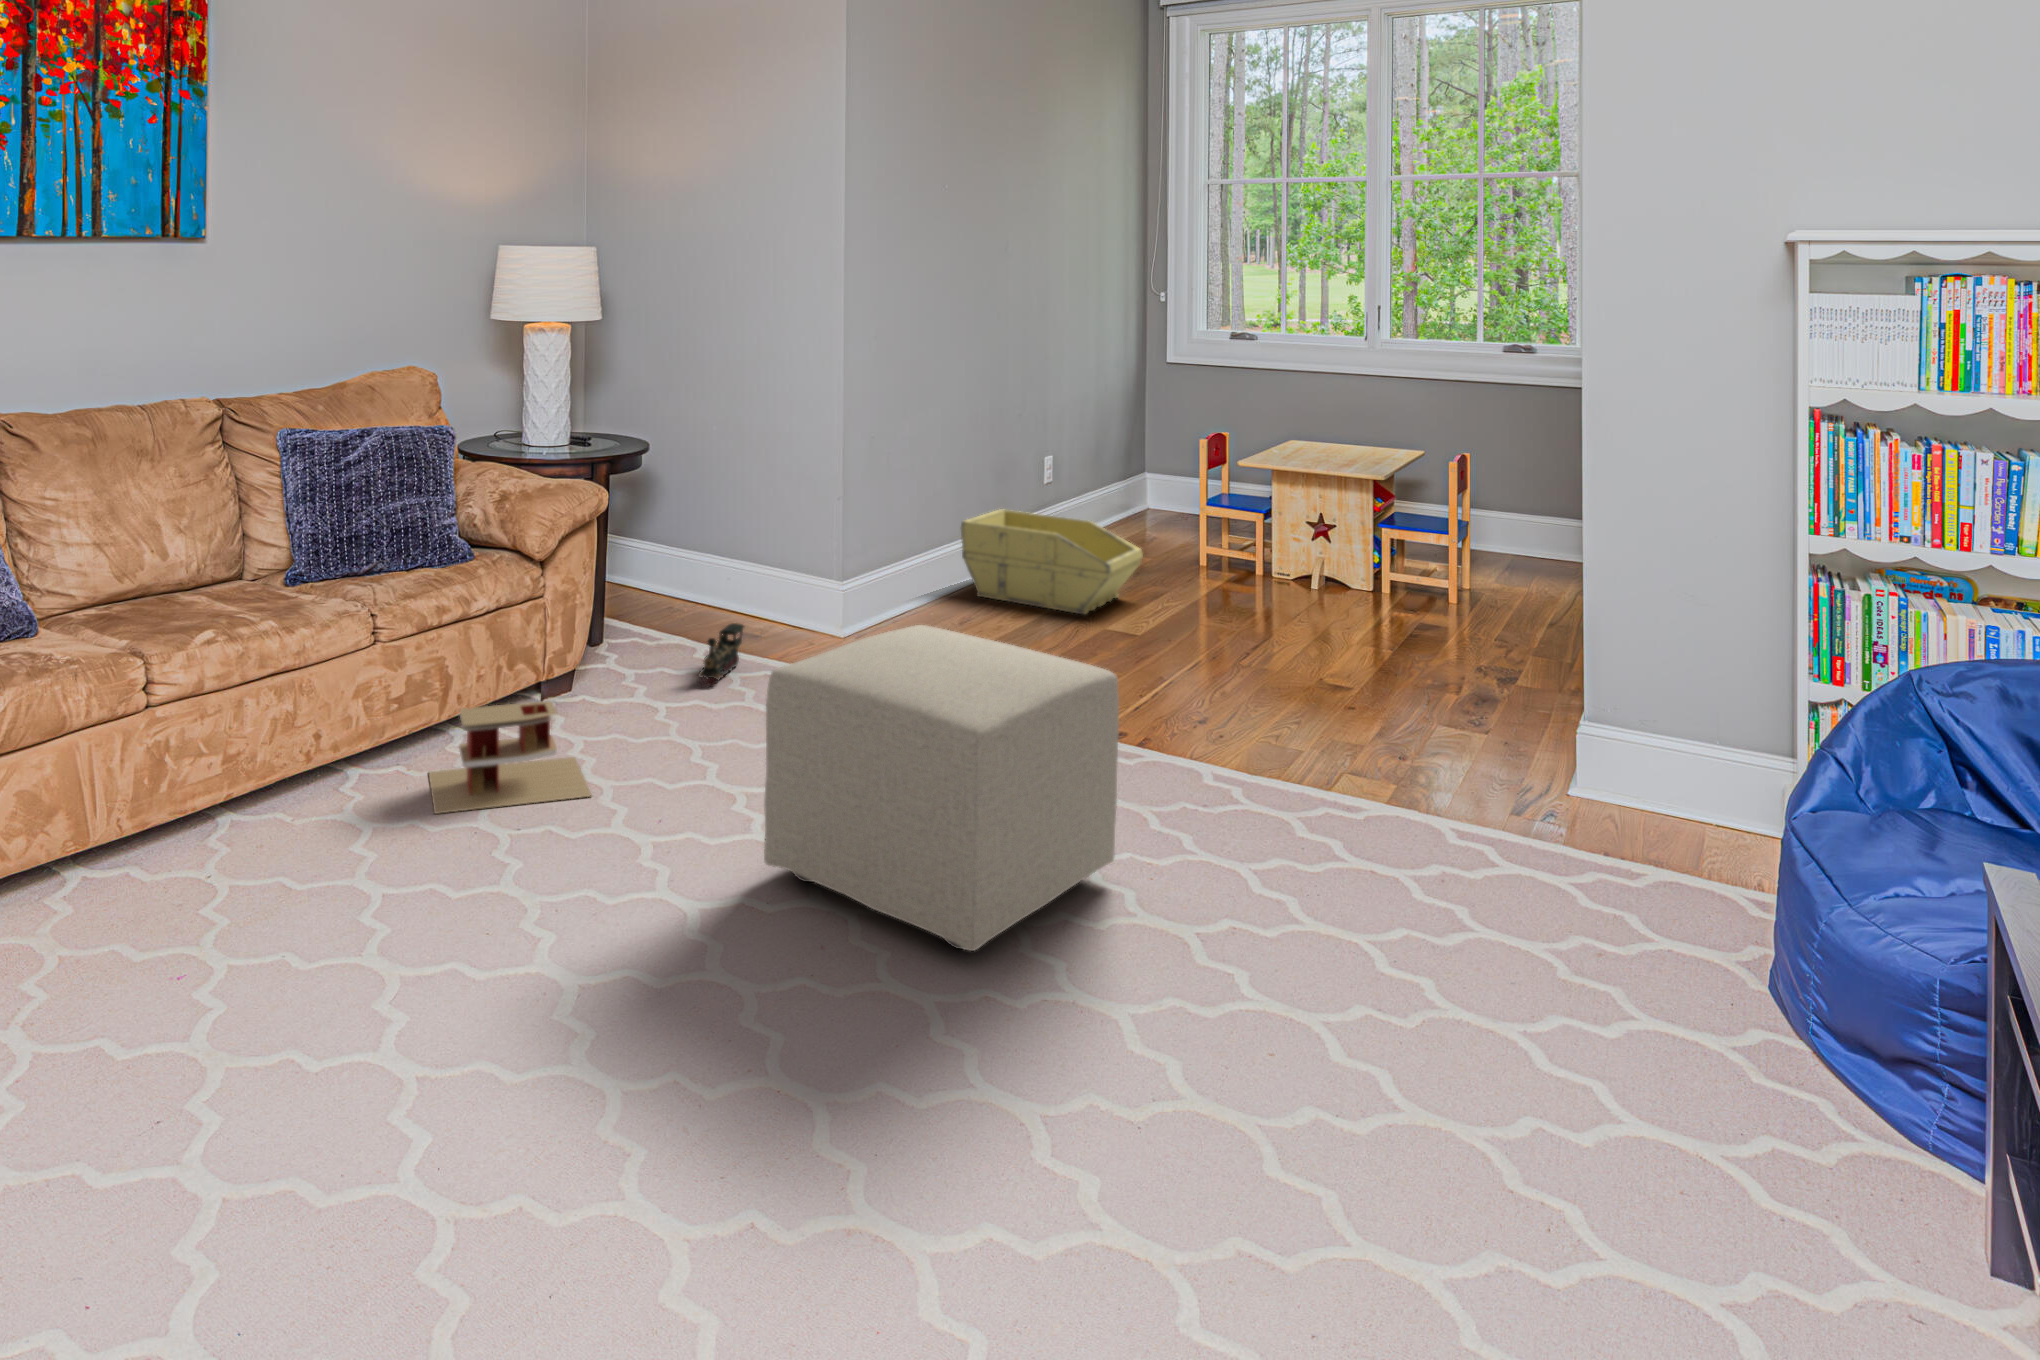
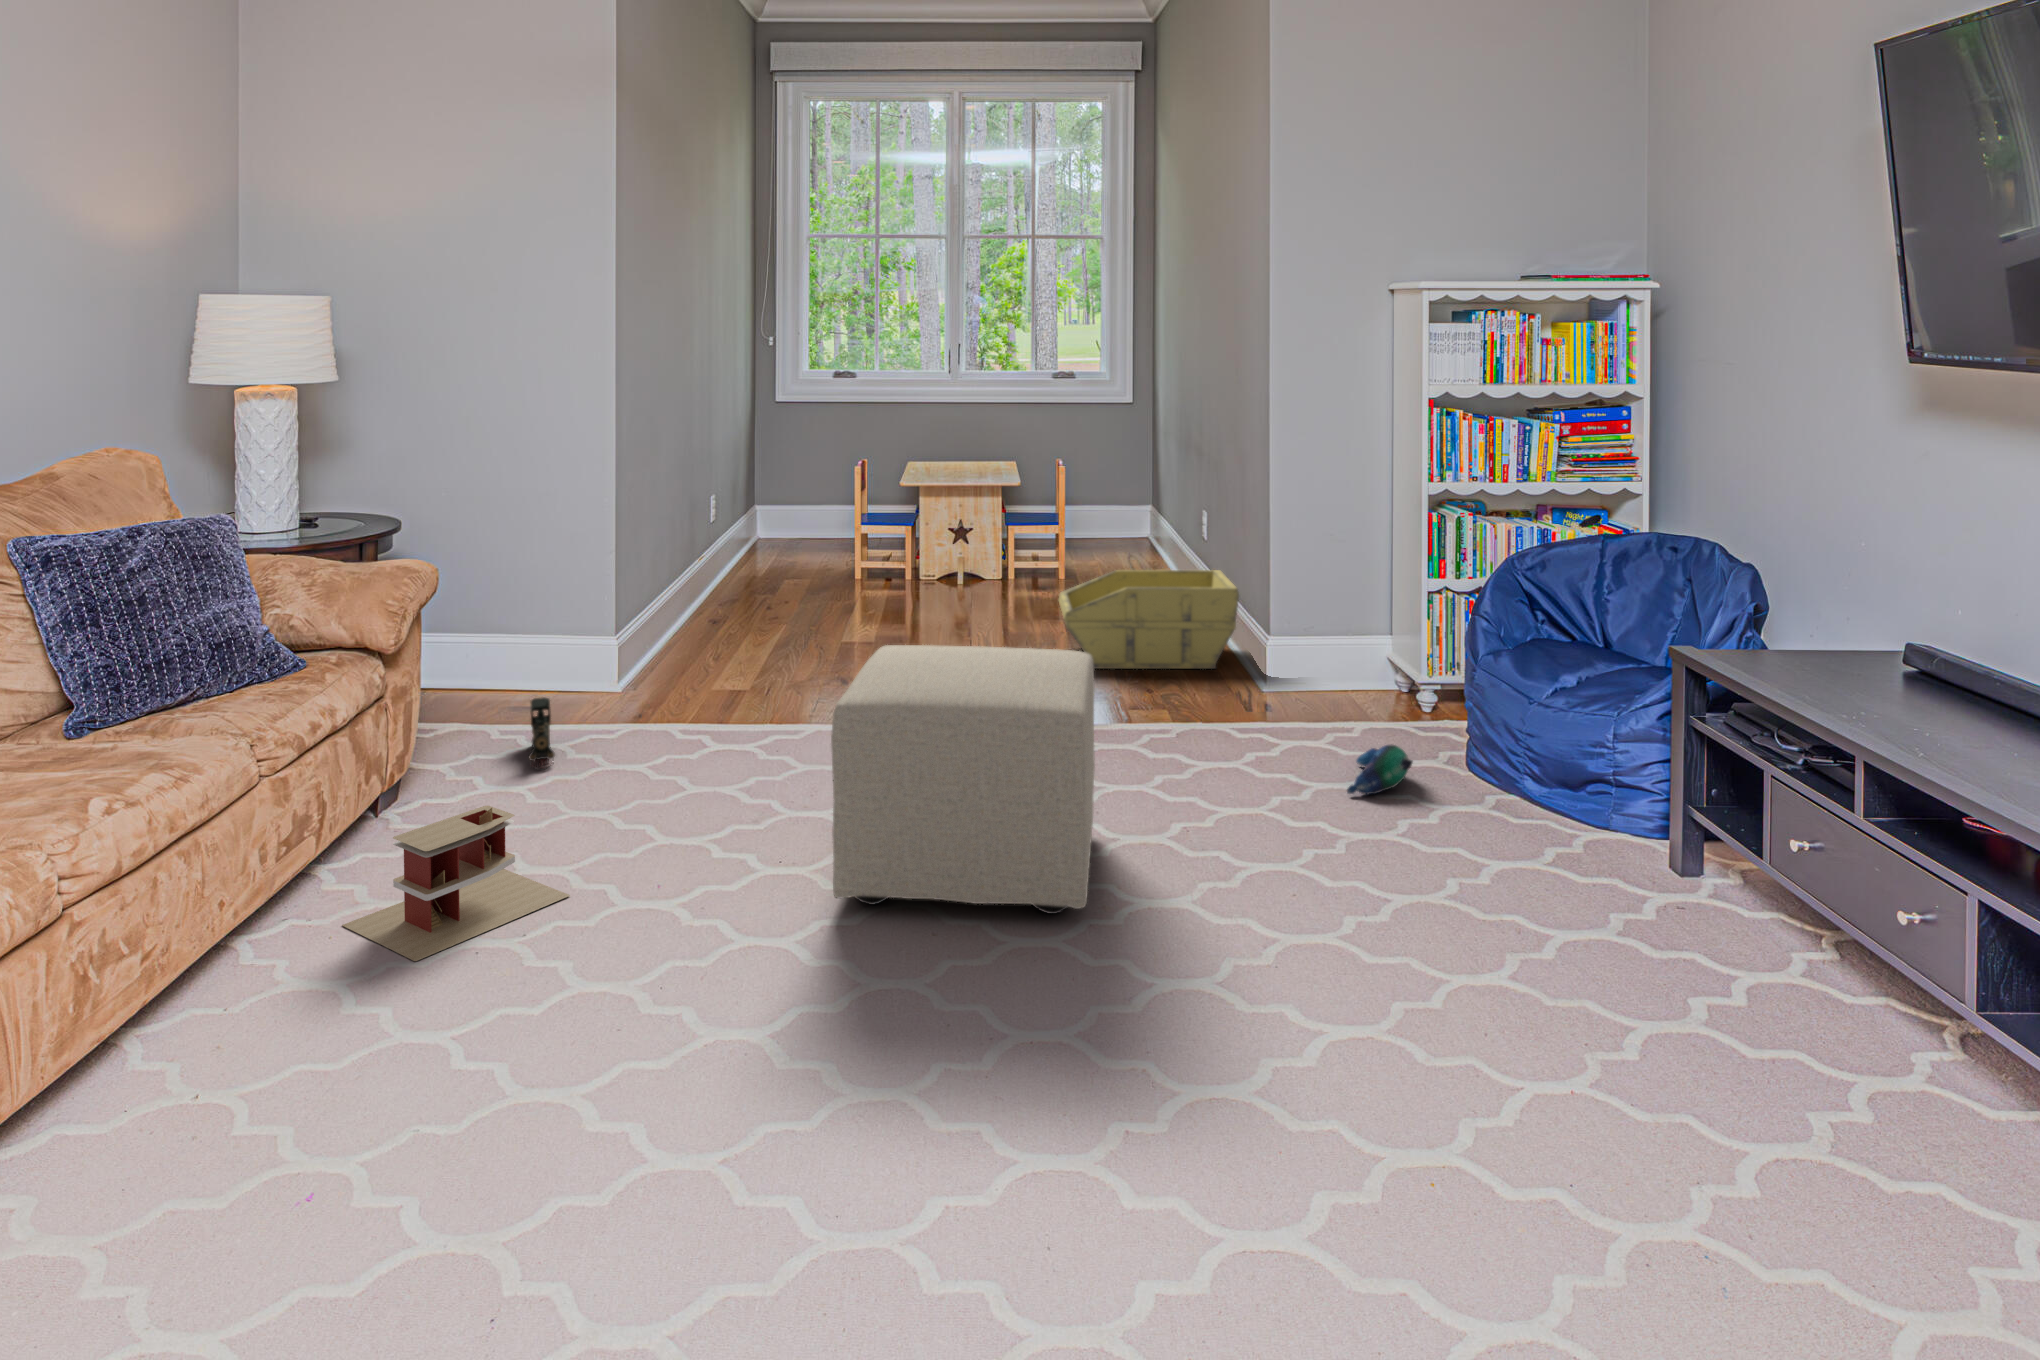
storage bin: present [961,509,1143,614] -> present [1059,570,1239,669]
plush toy: none [1501,885,1627,945] -> present [1347,745,1413,794]

